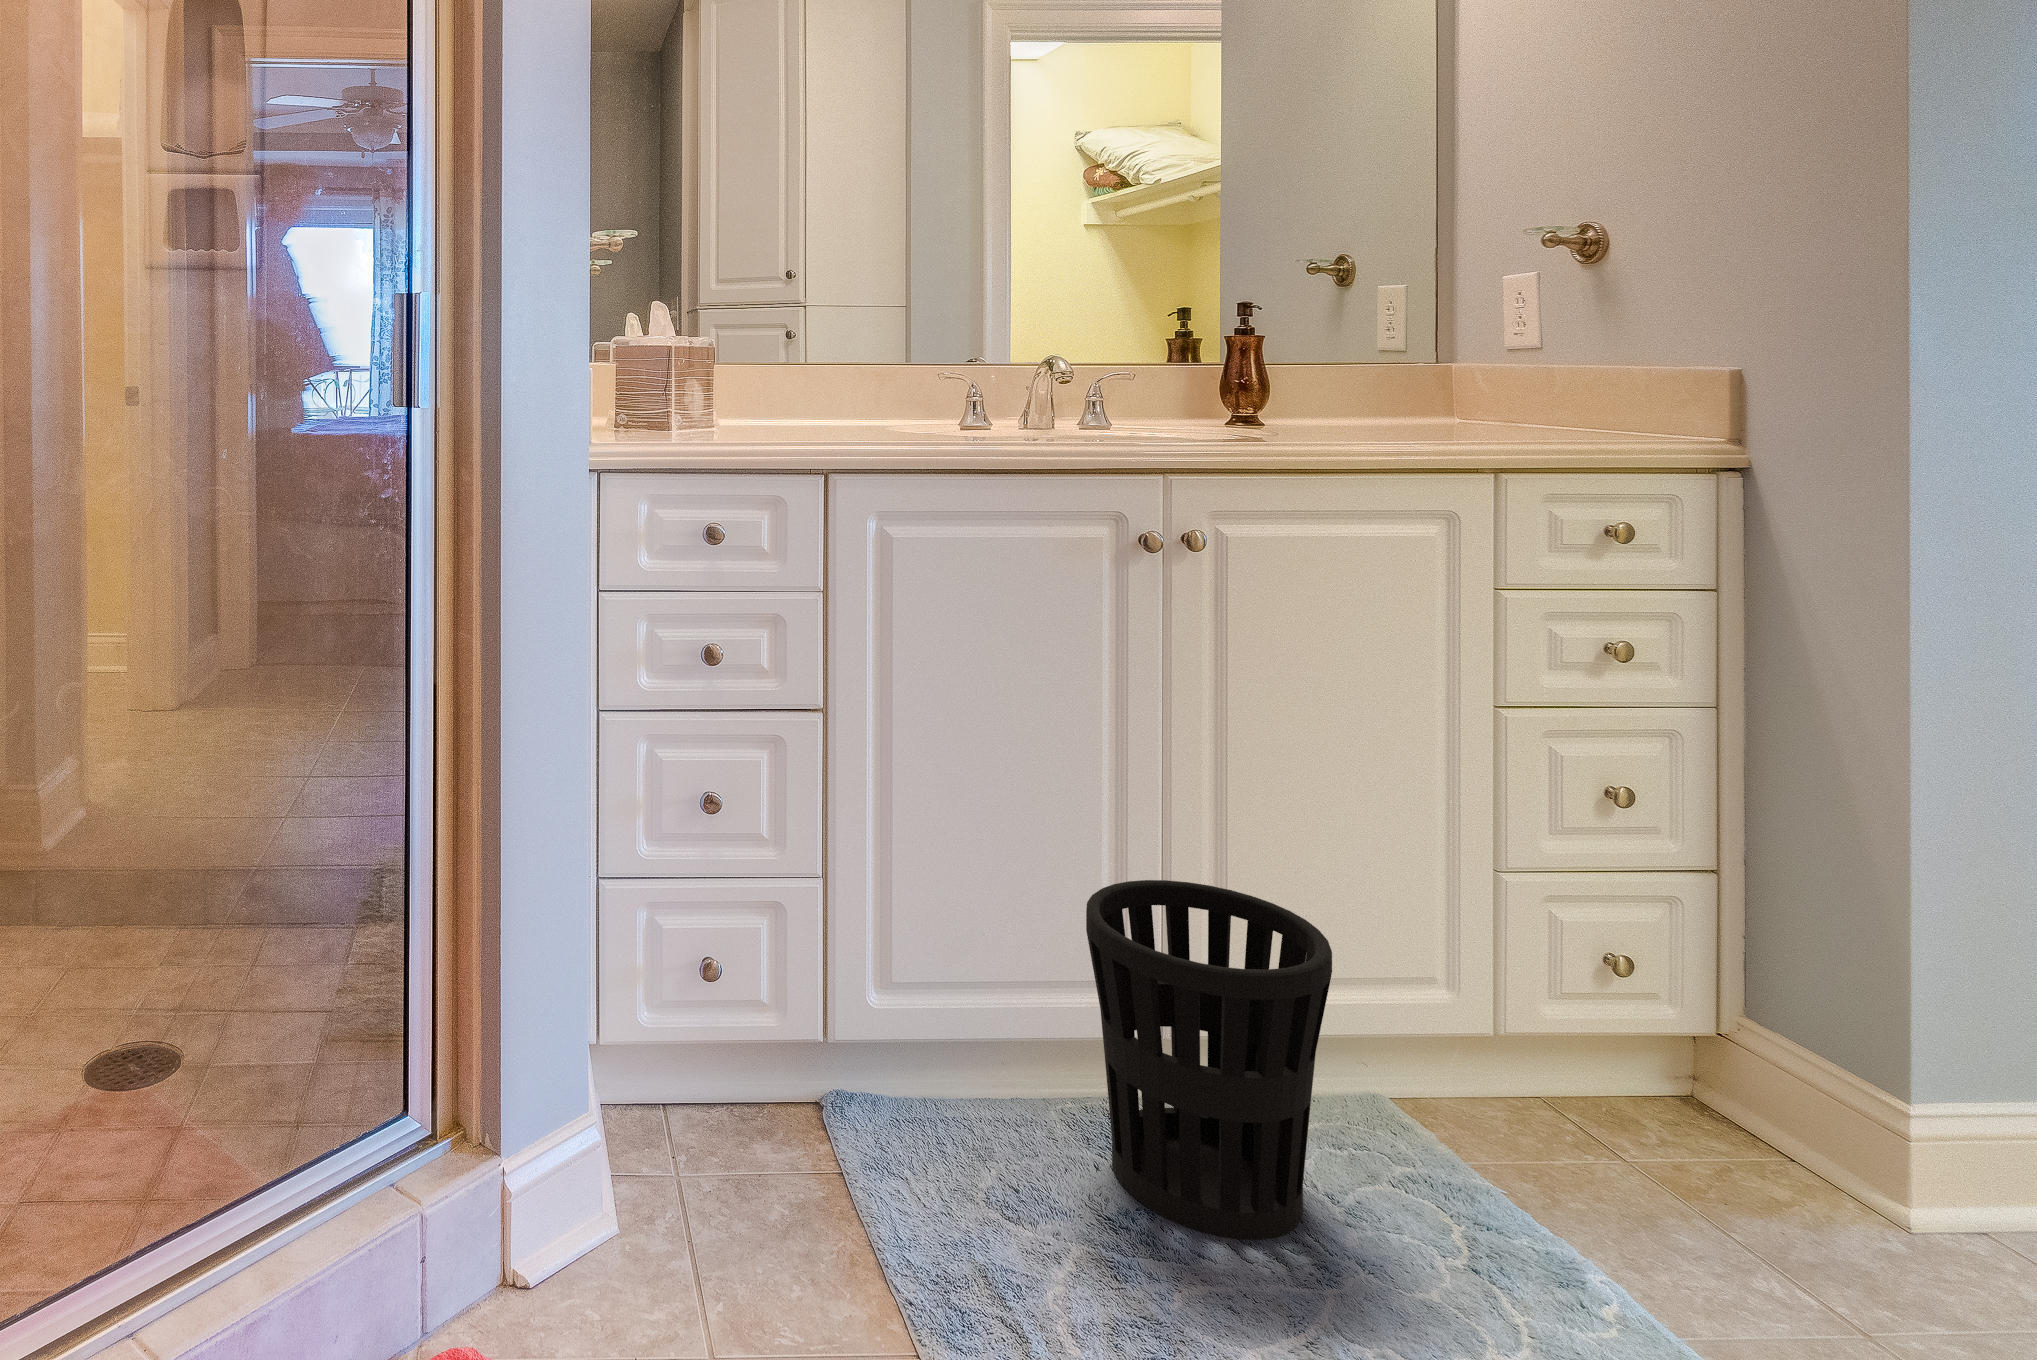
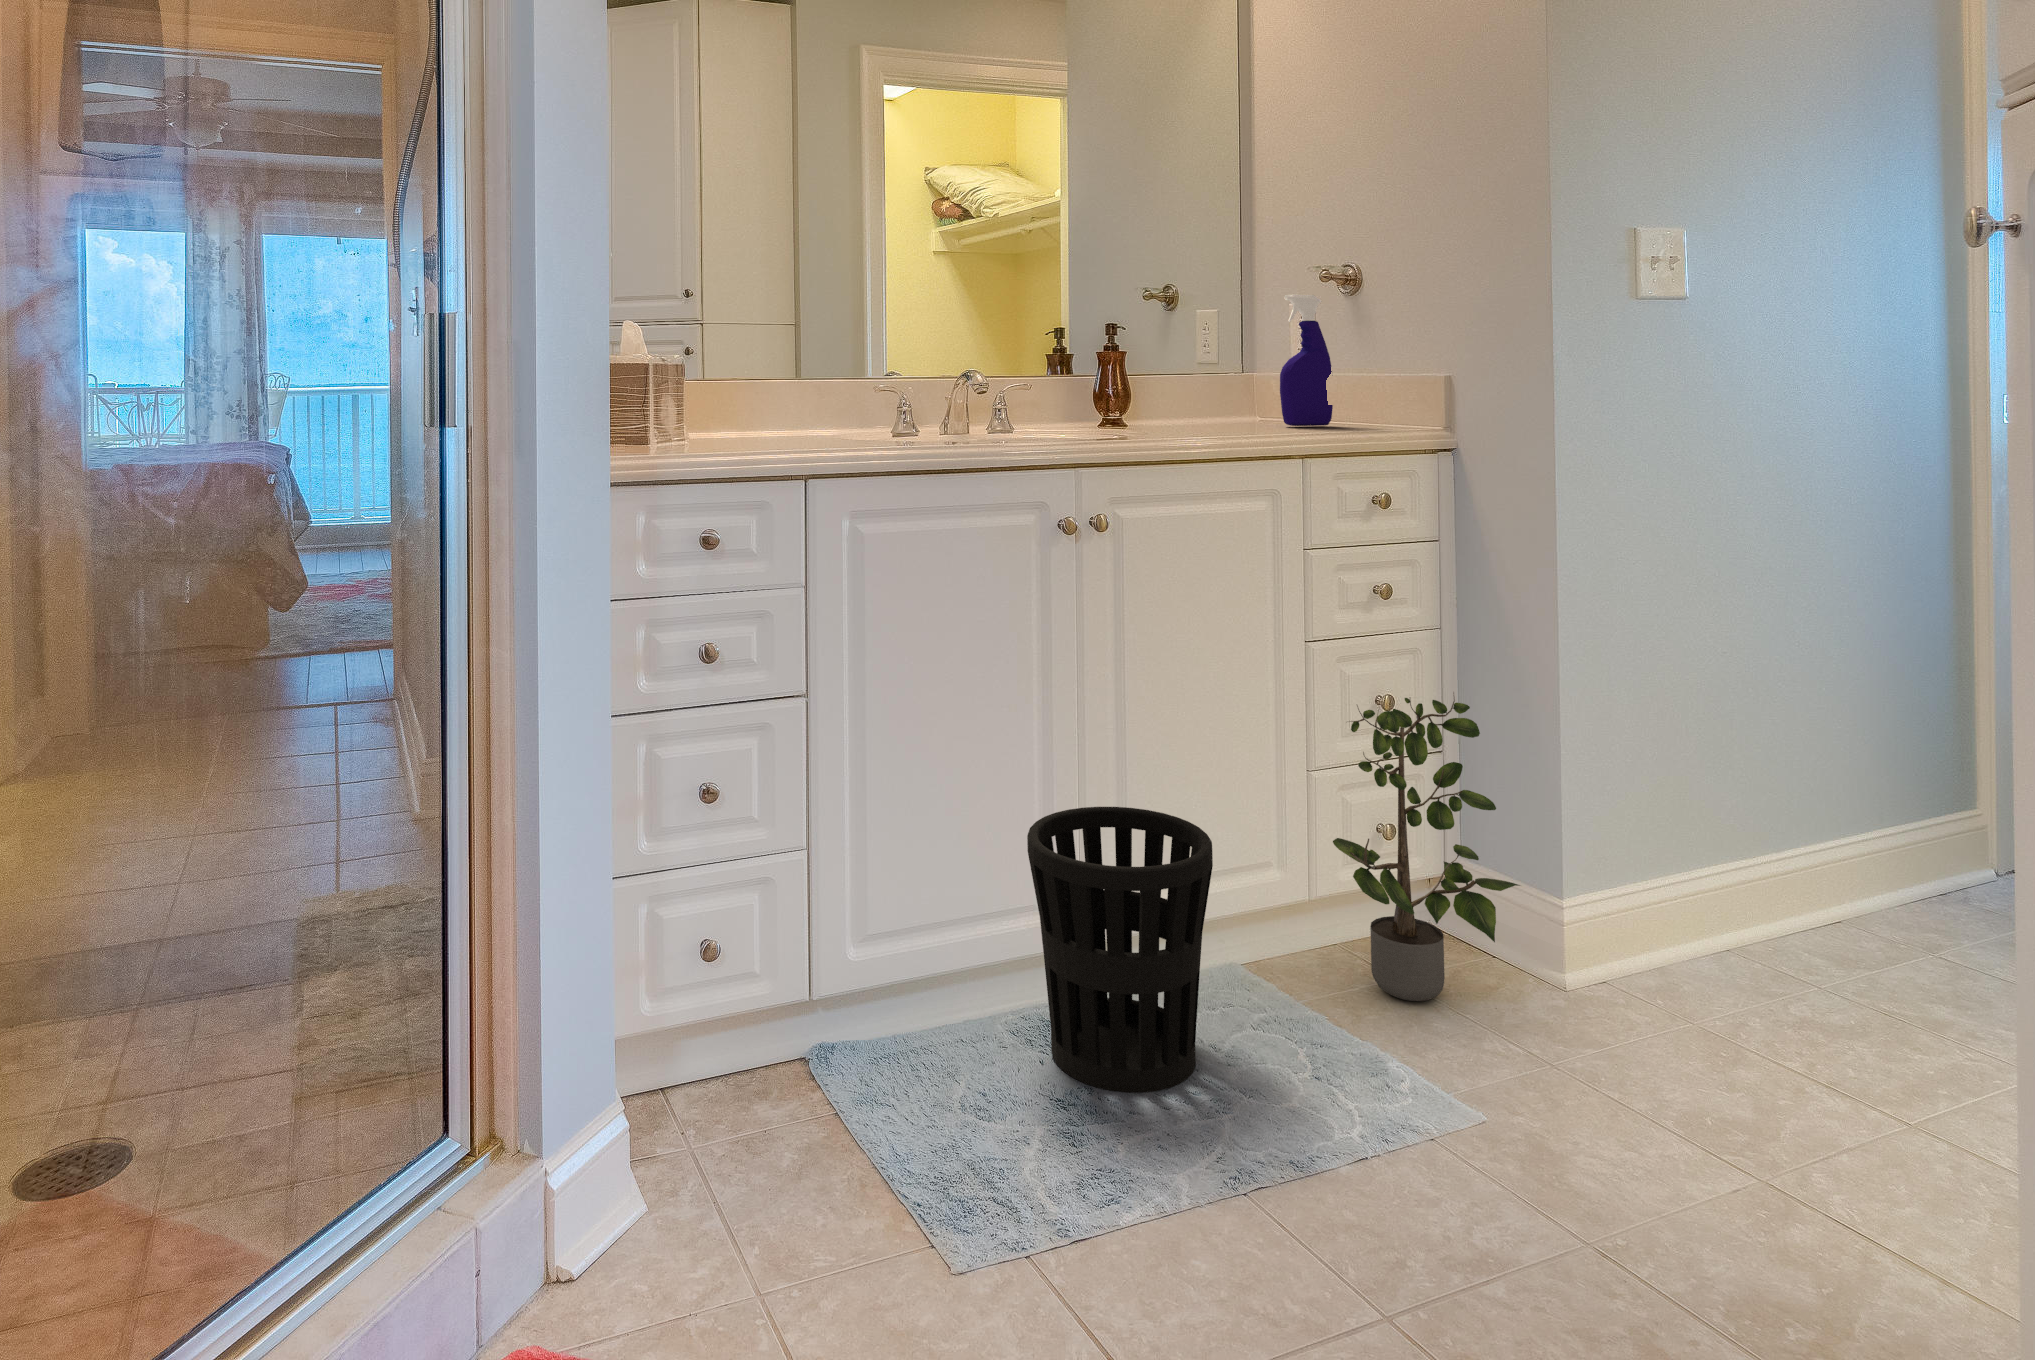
spray bottle: none [1482,268,1565,436] -> present [1280,294,1333,426]
potted plant: none [1529,803,1842,1208] -> present [1333,693,1520,1001]

